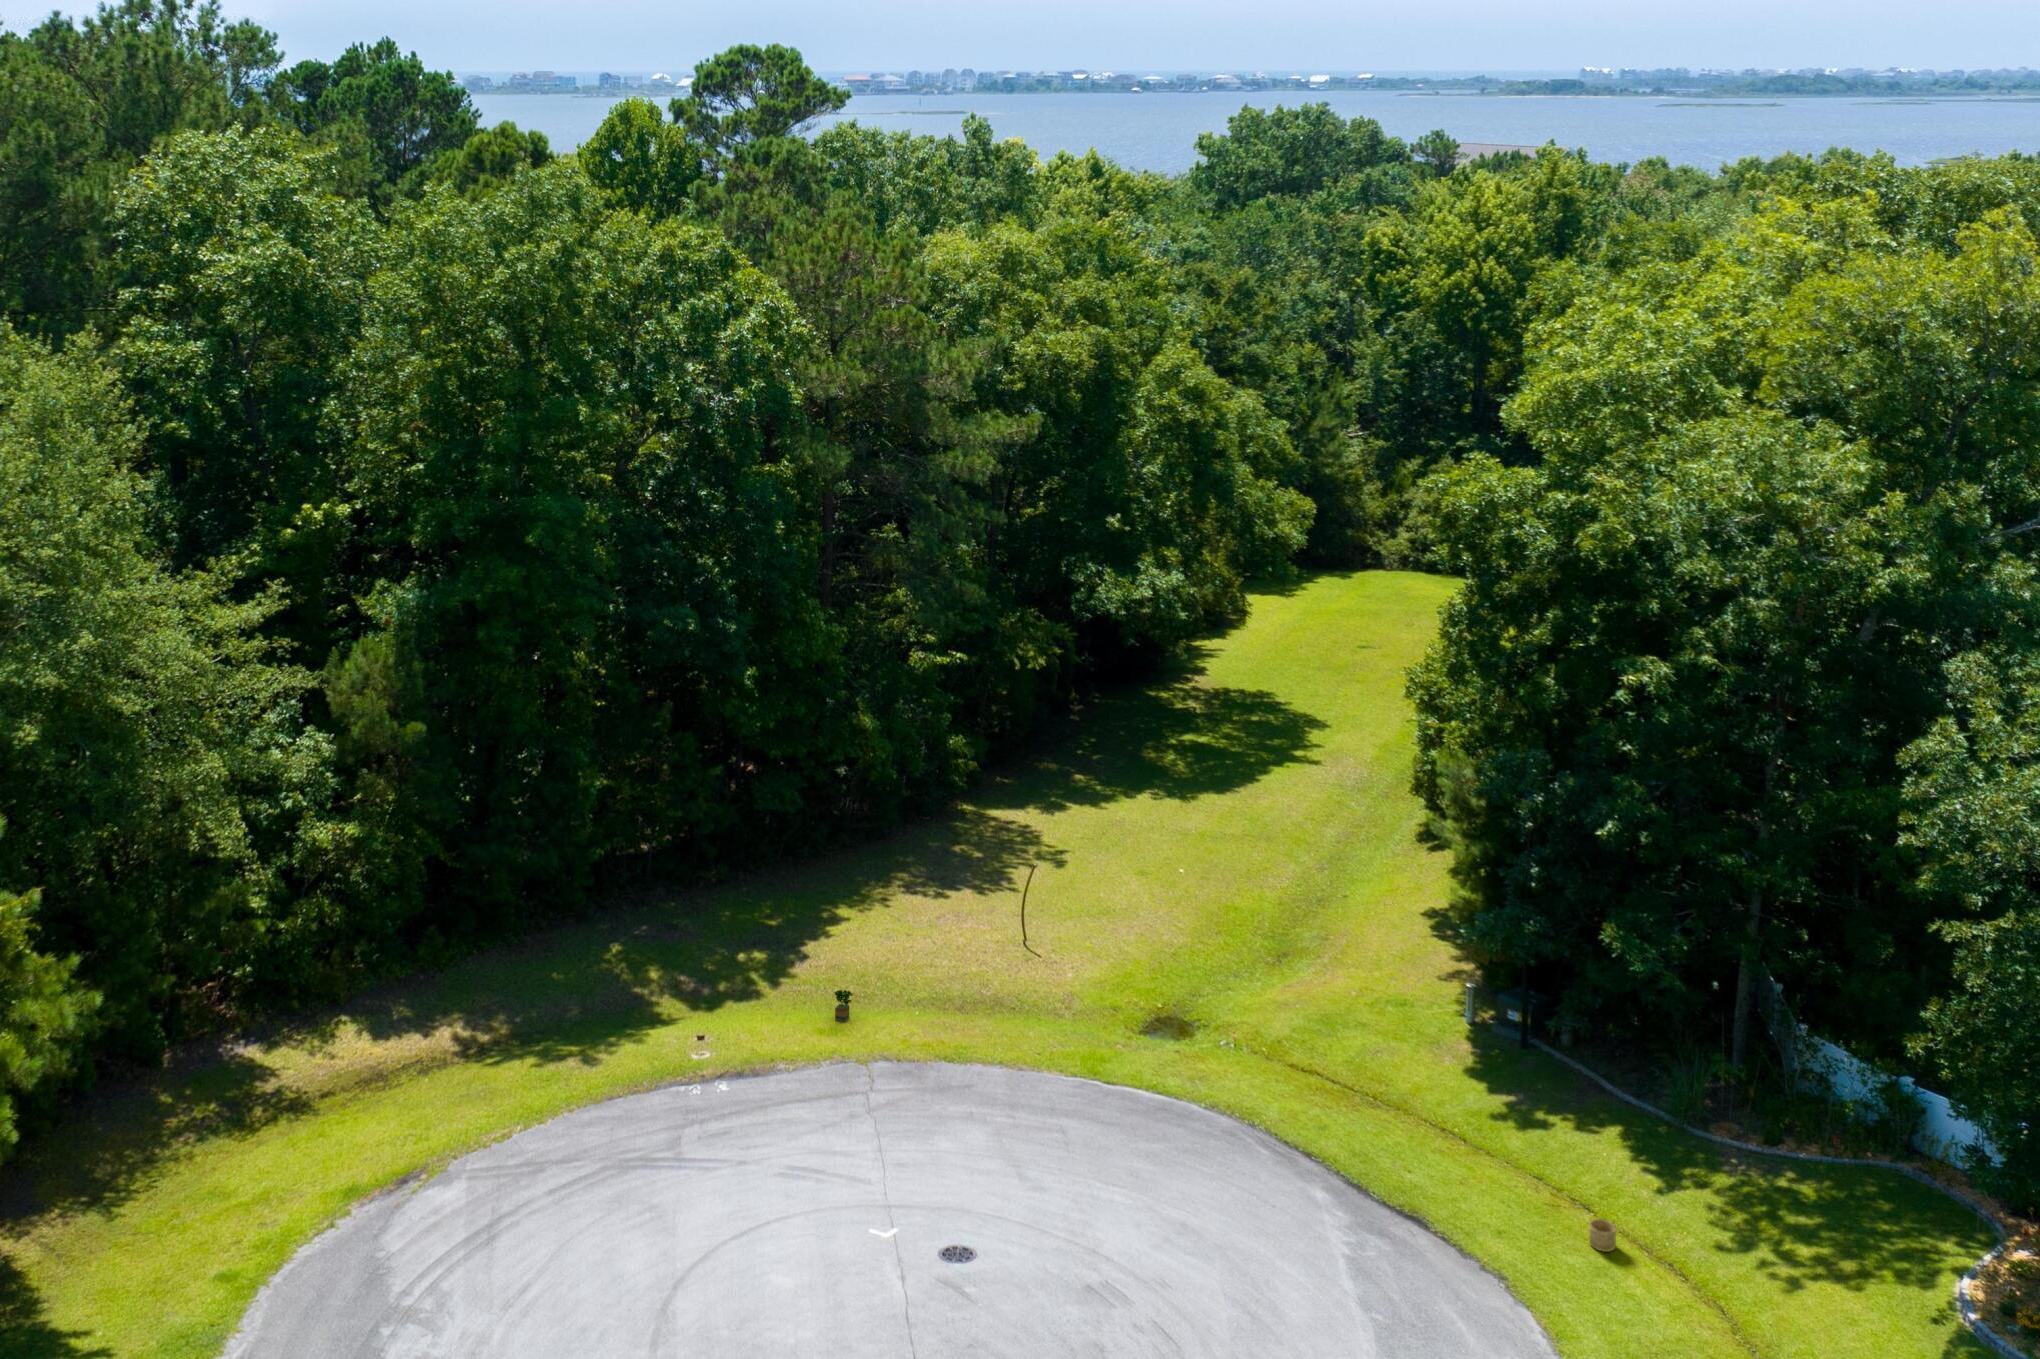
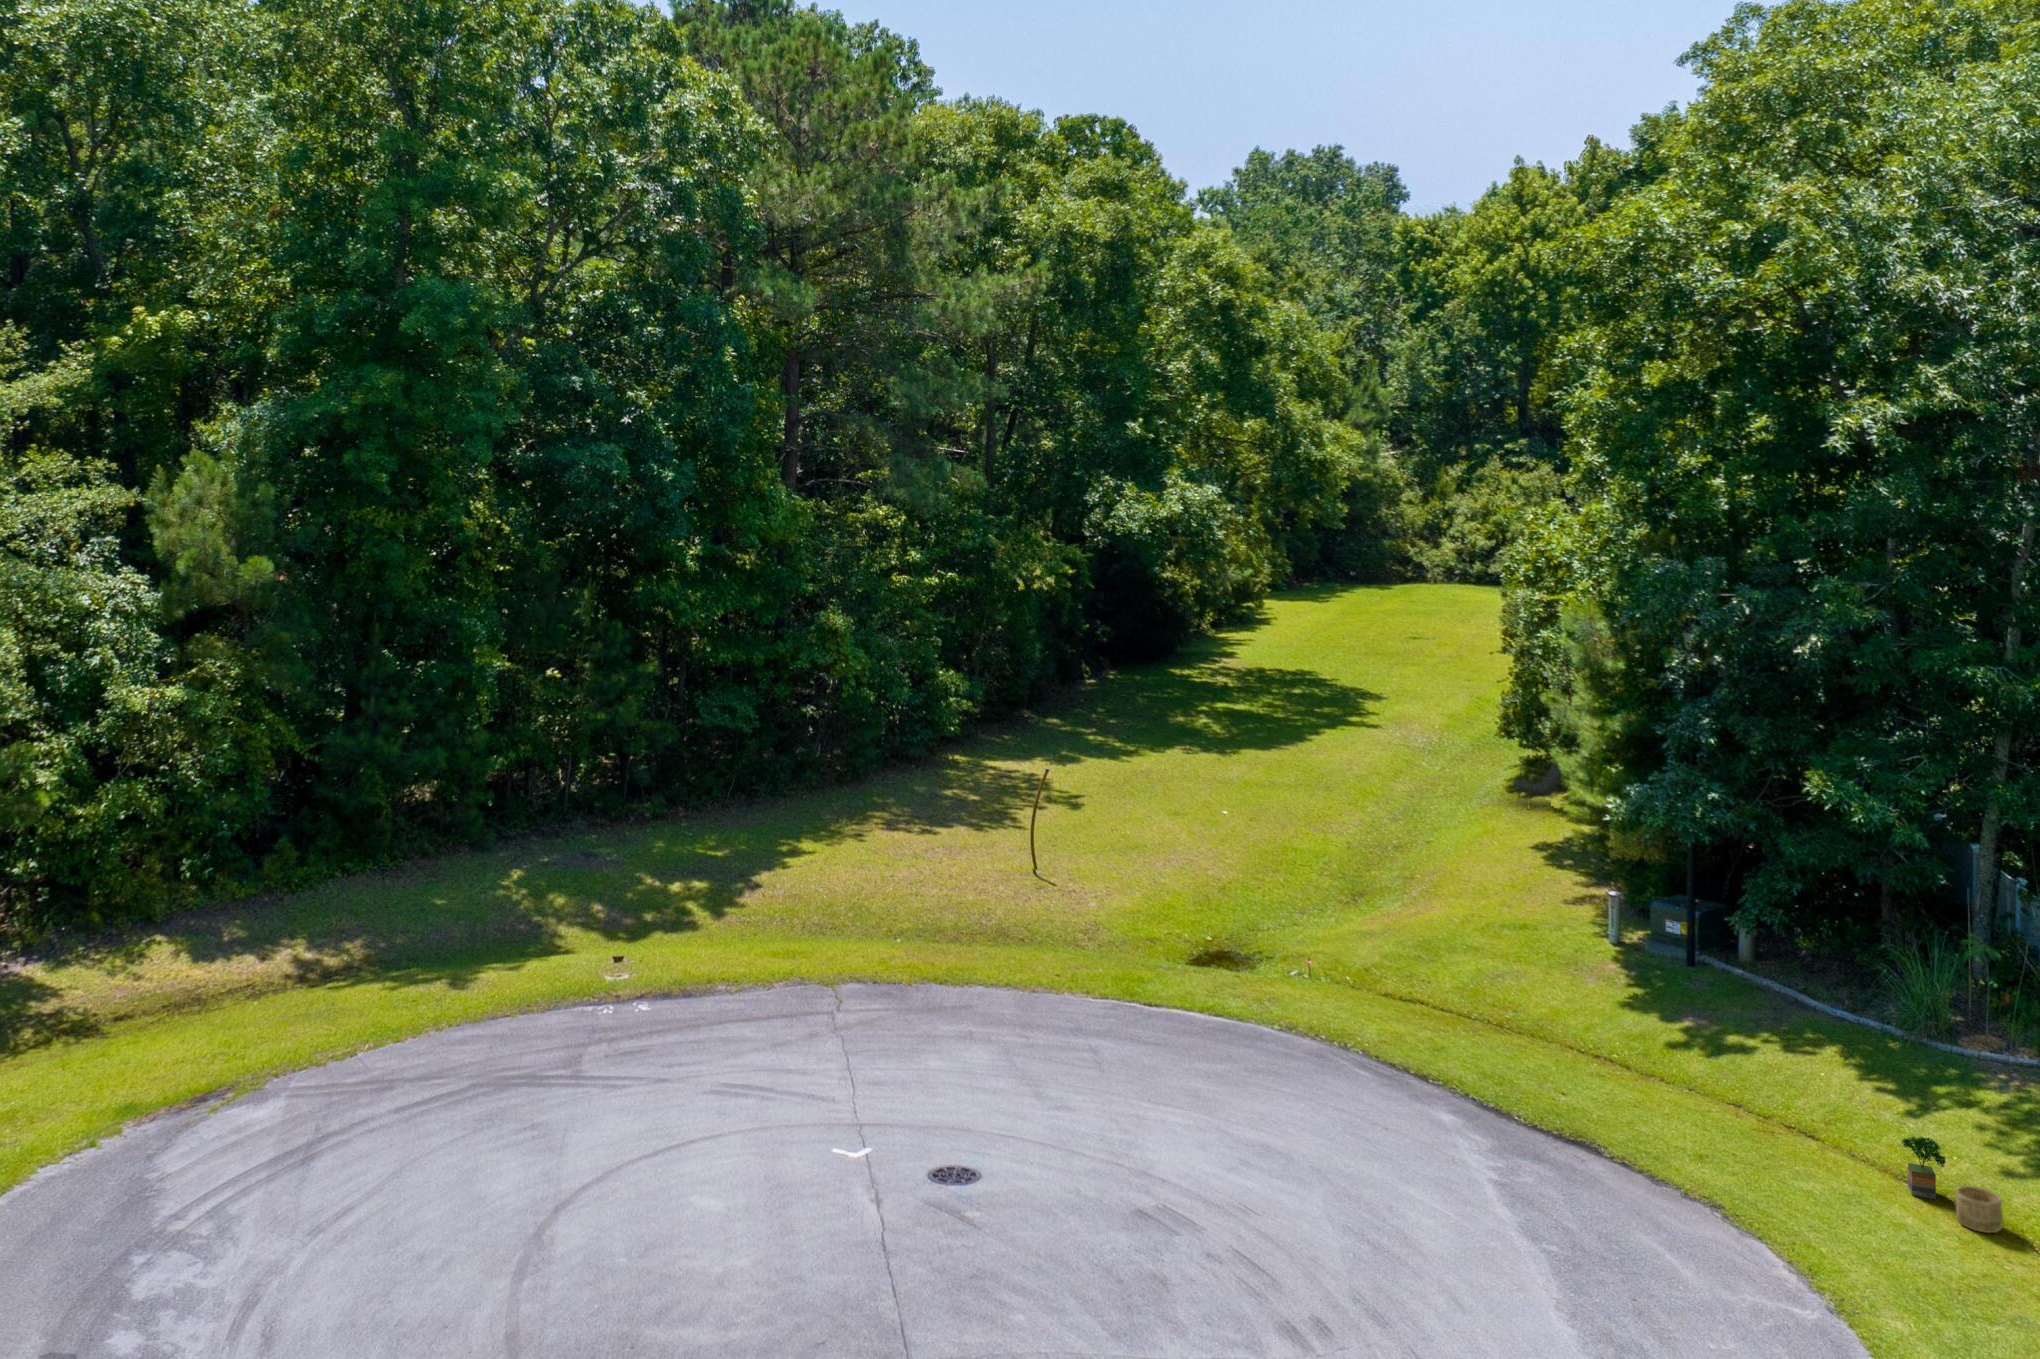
lounge chair: none [1396,813,1438,857] -> present [1513,763,1564,807]
potted tree: present [835,990,852,1023] -> present [1901,1136,1946,1199]

